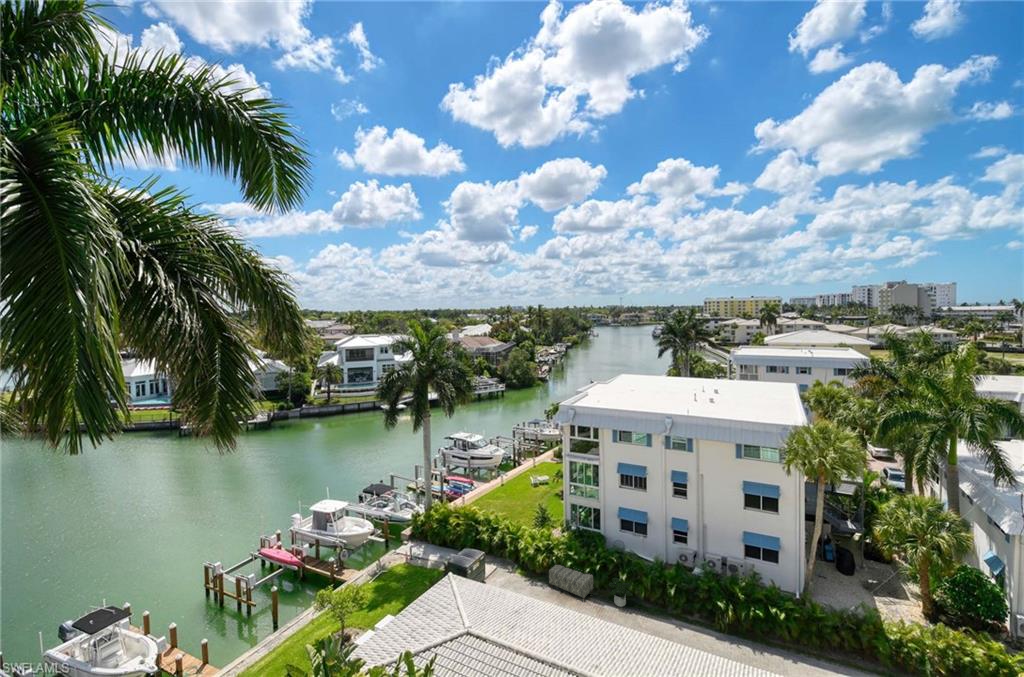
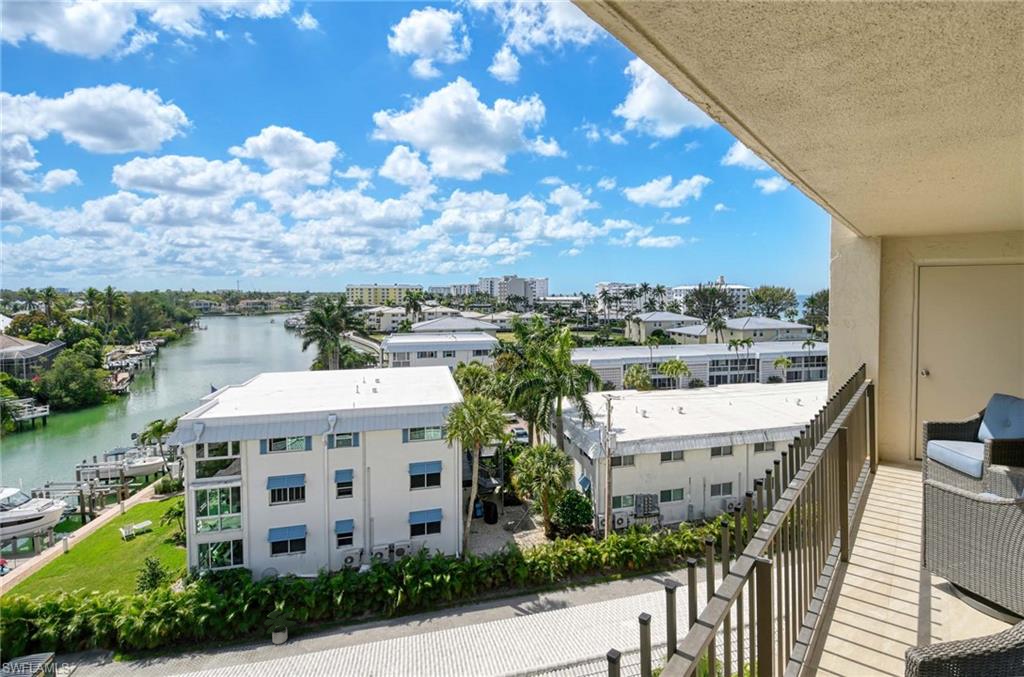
bench: present [549,565,594,602] -> none [174,620,243,663]

